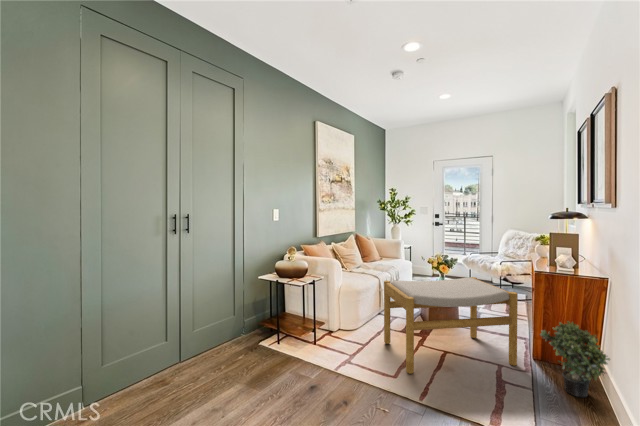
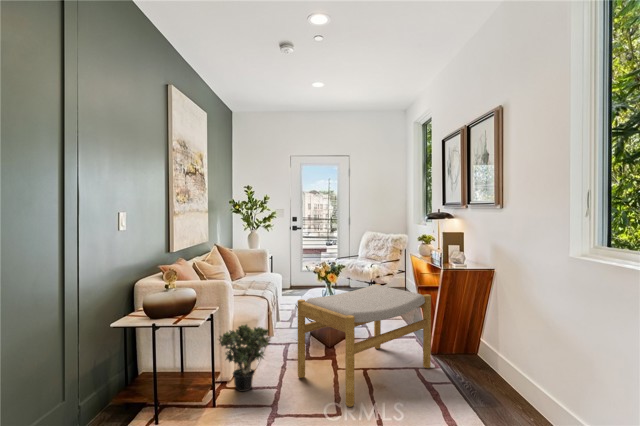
potted plant: present [540,321,610,397] -> present [219,324,269,391]

